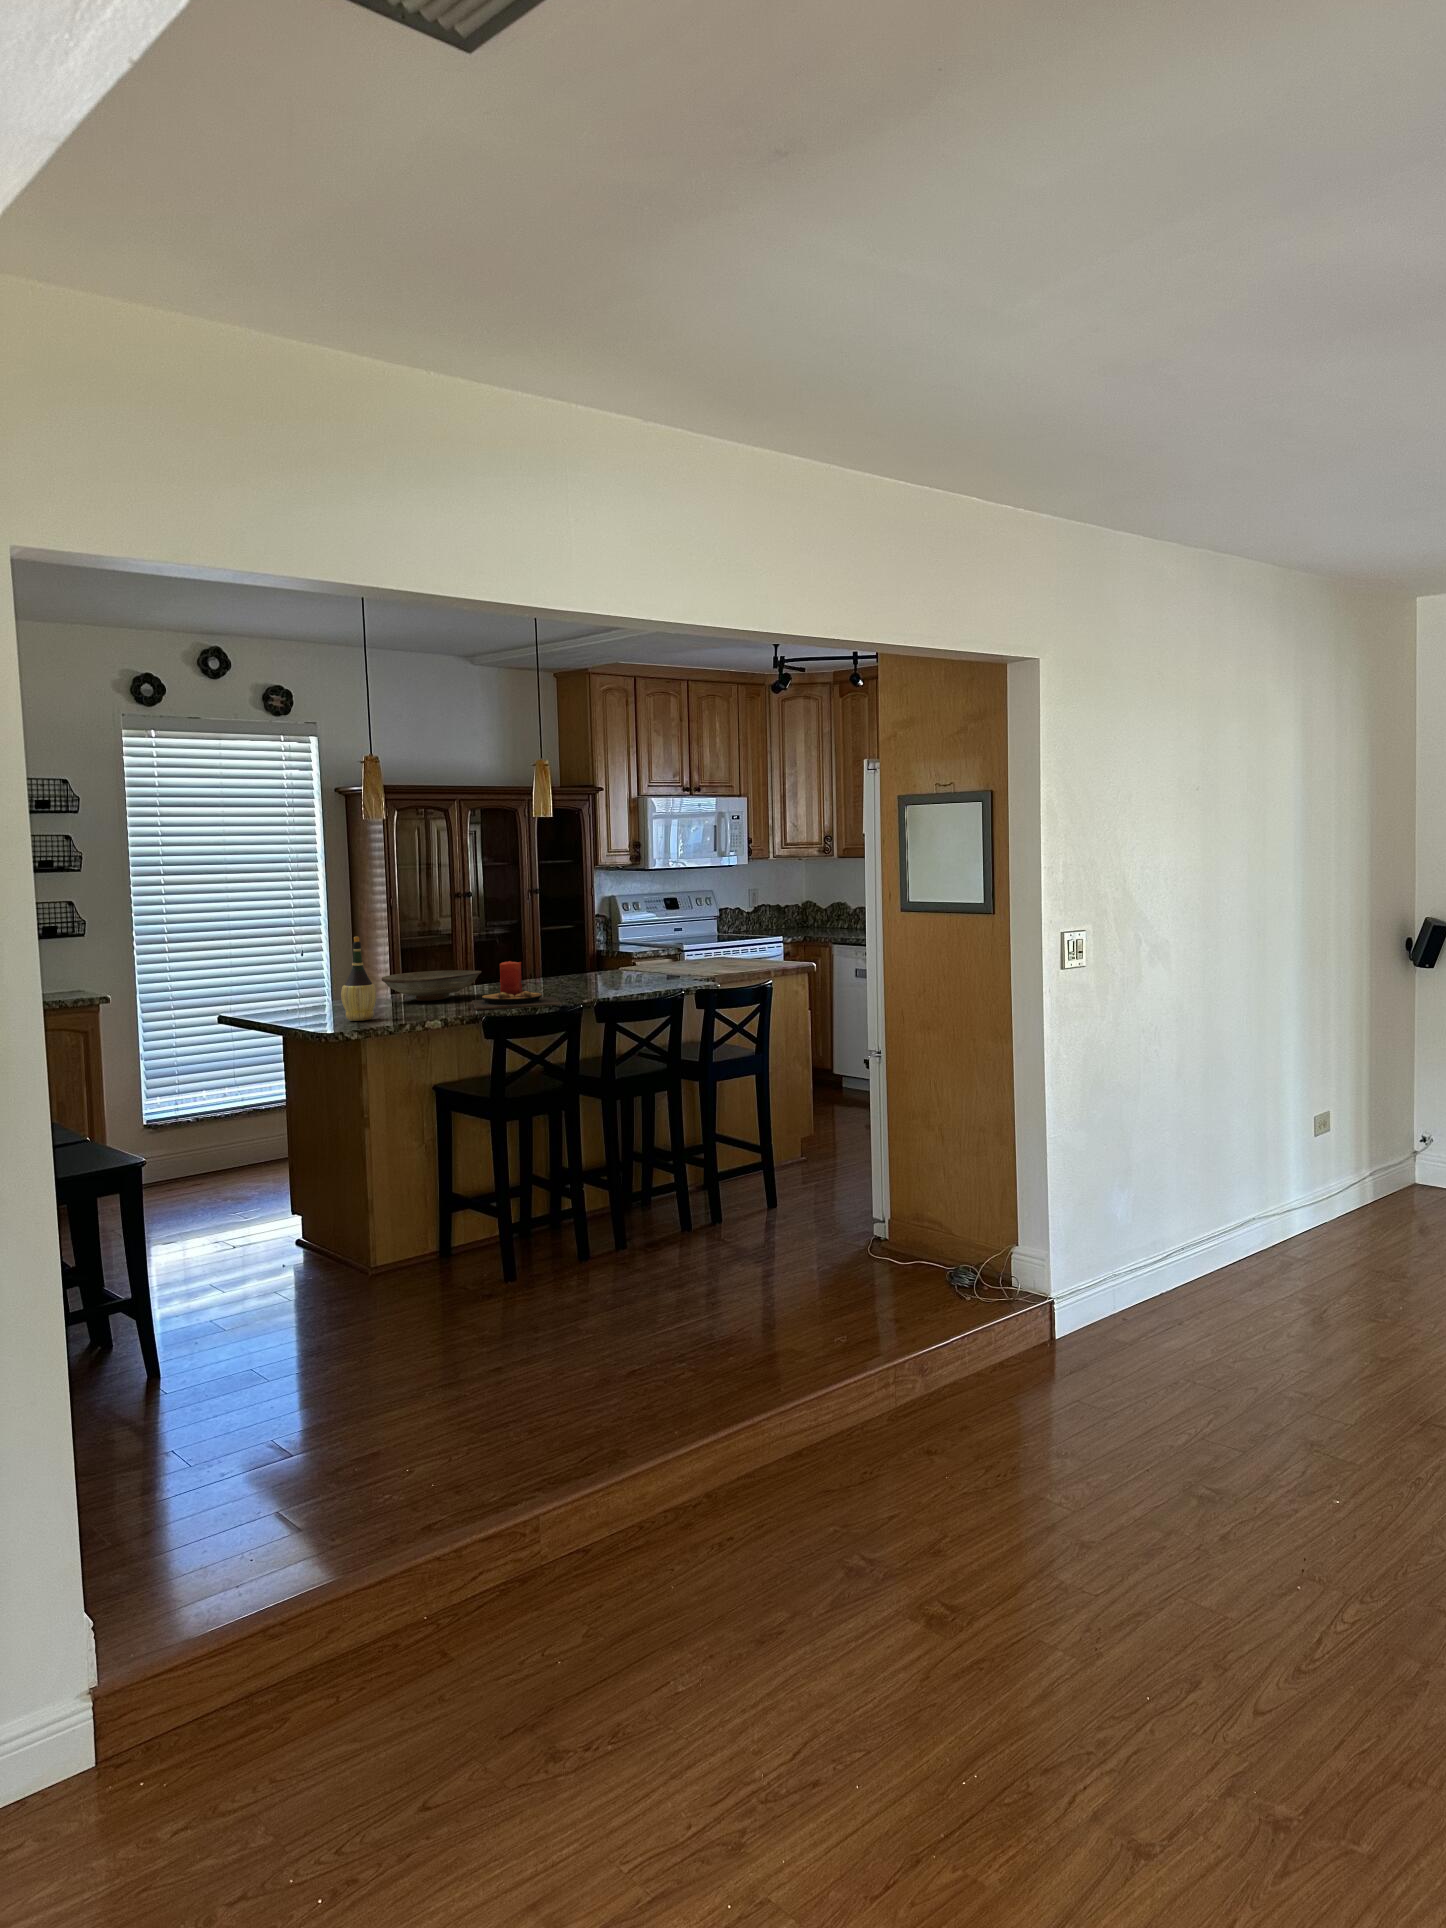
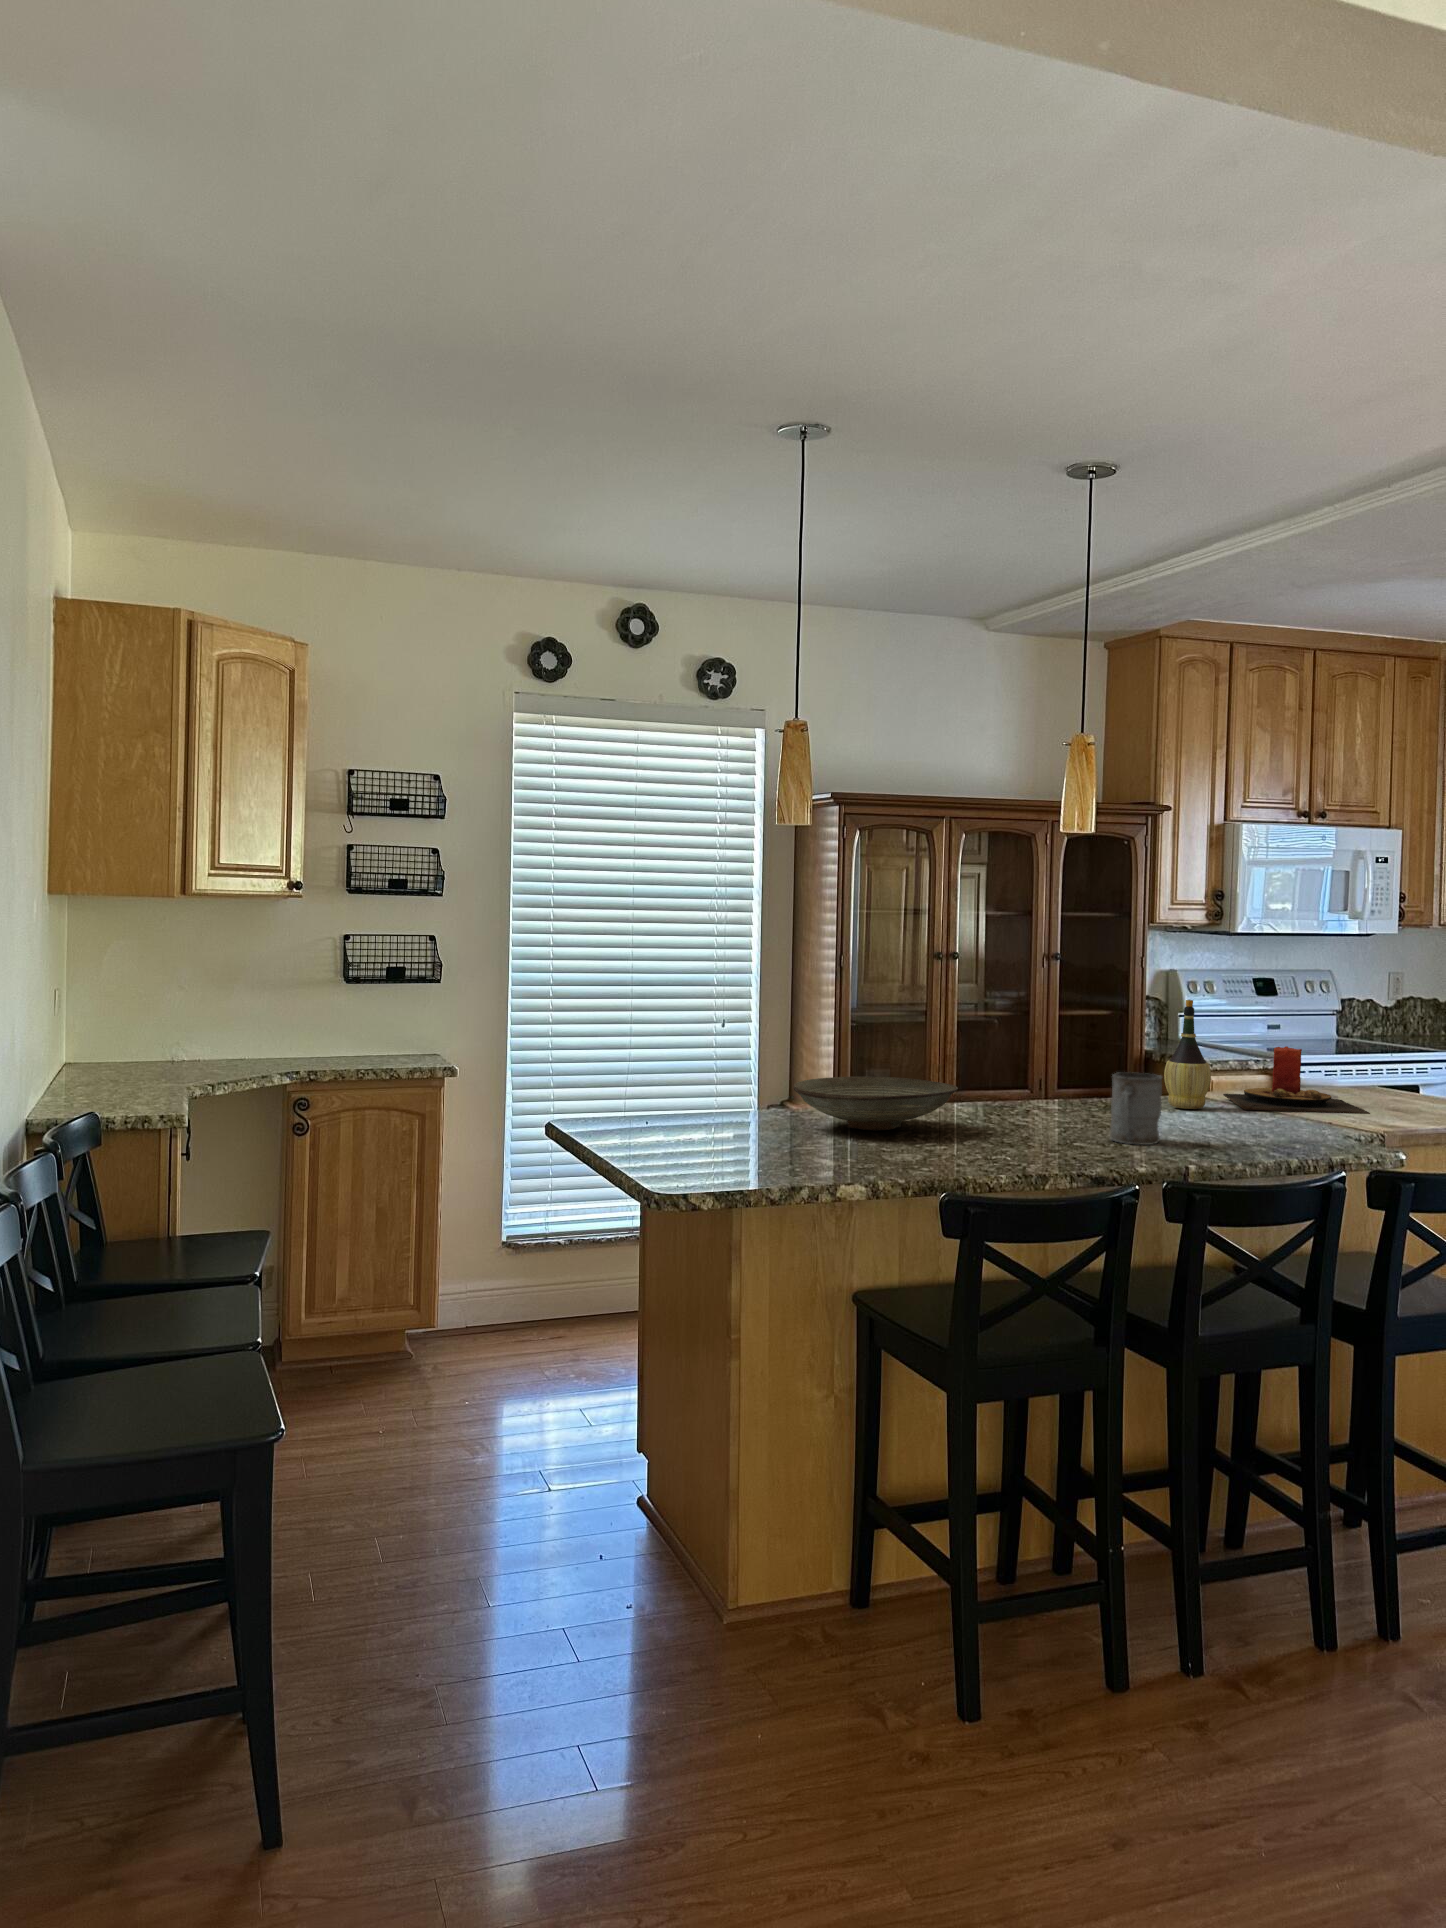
wine bottle: present [341,936,376,1021] -> present [1164,1000,1211,1109]
mug: none [568,954,595,992] -> present [1110,1072,1162,1145]
candle: present [472,961,562,1010] -> present [1223,1046,1370,1114]

